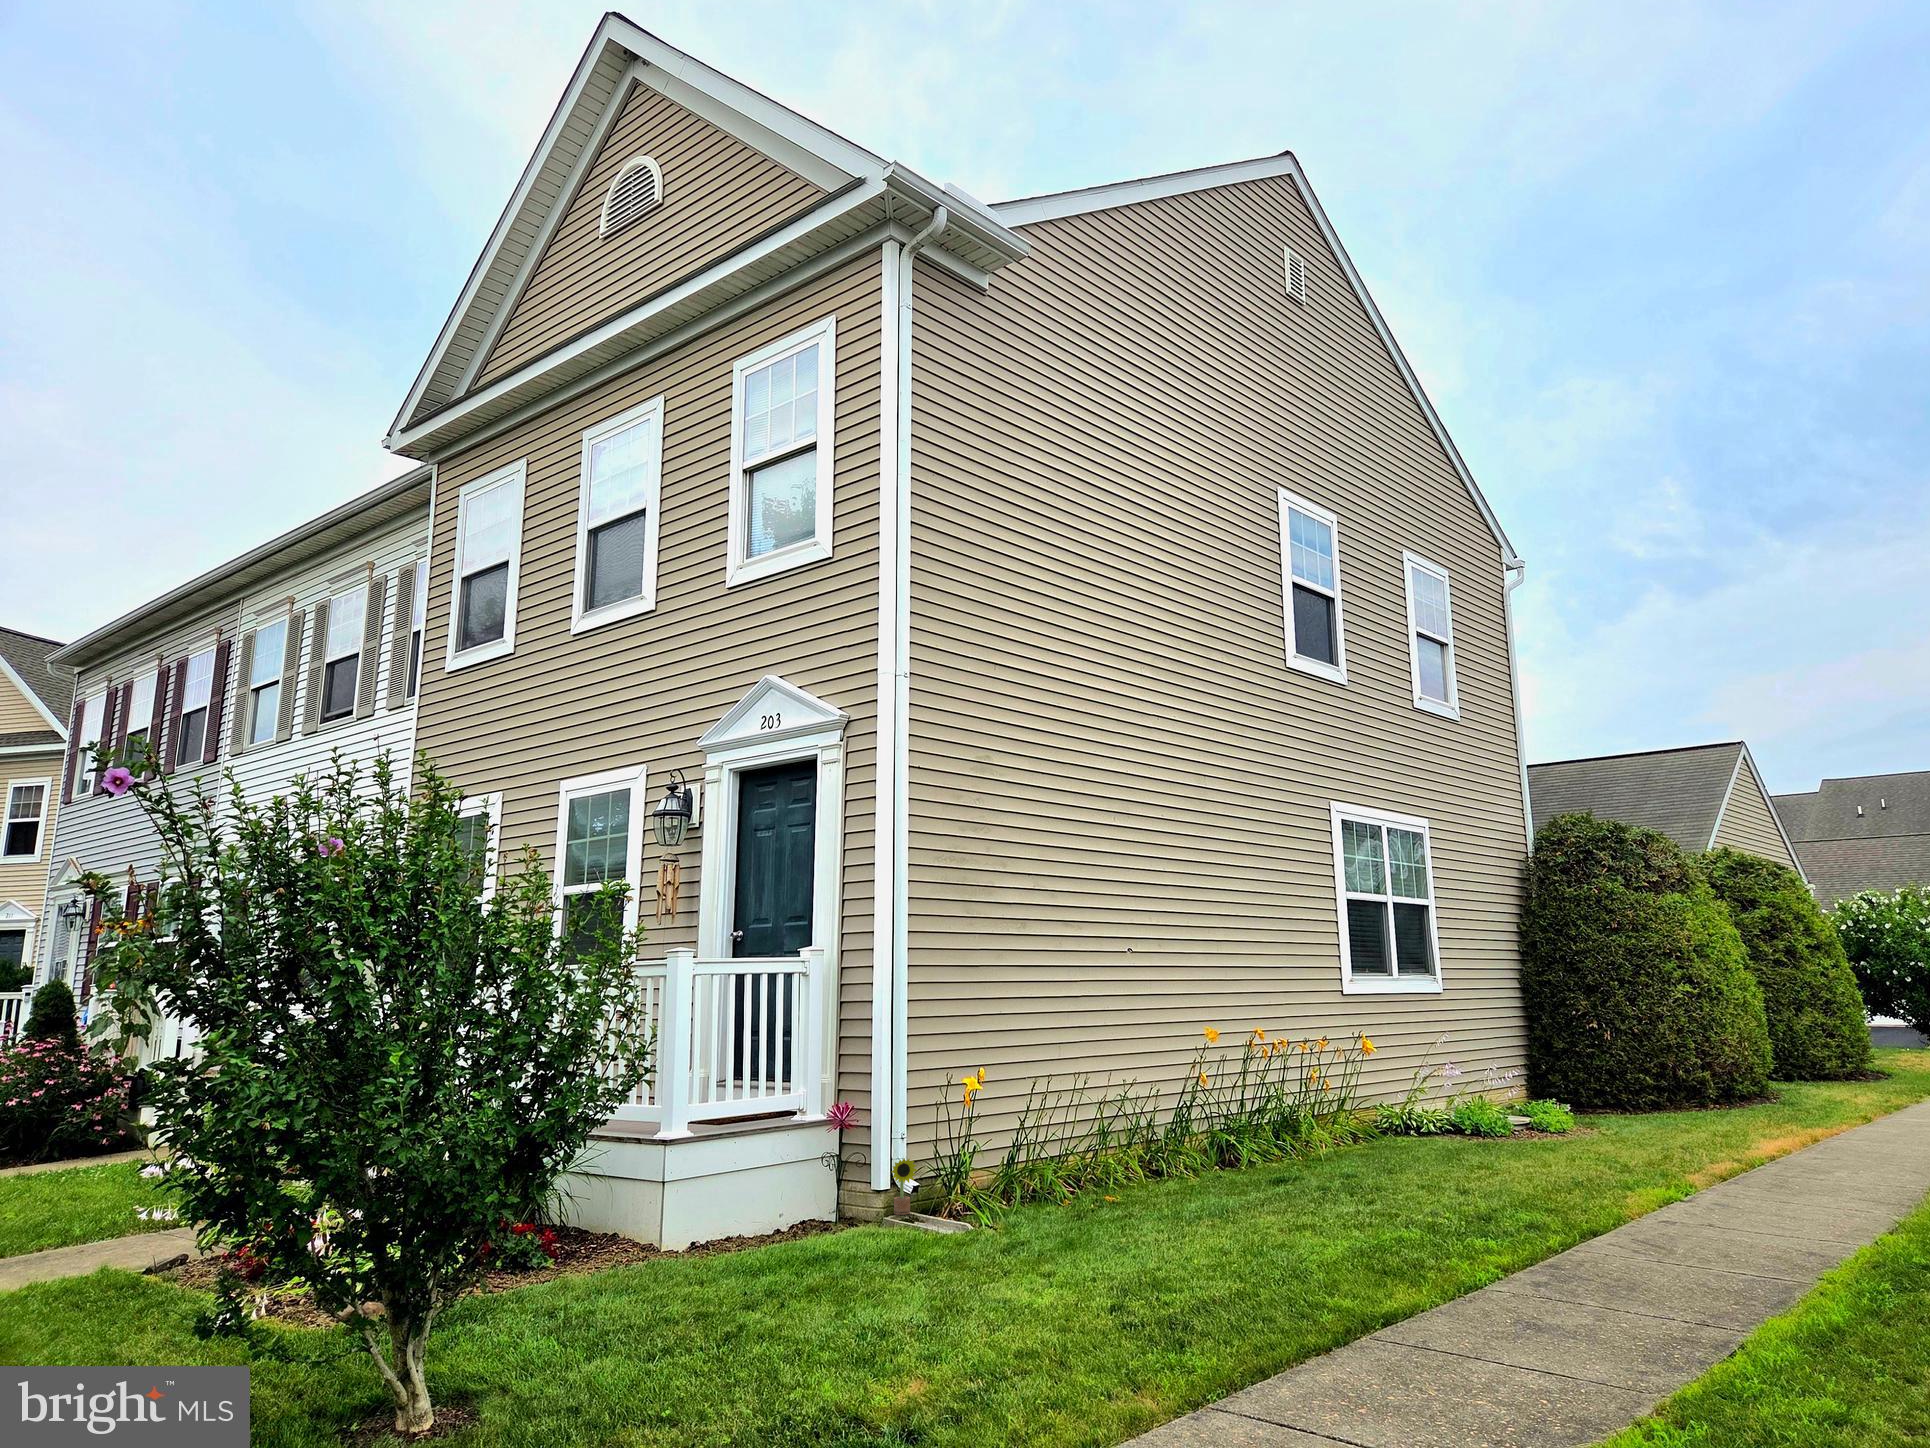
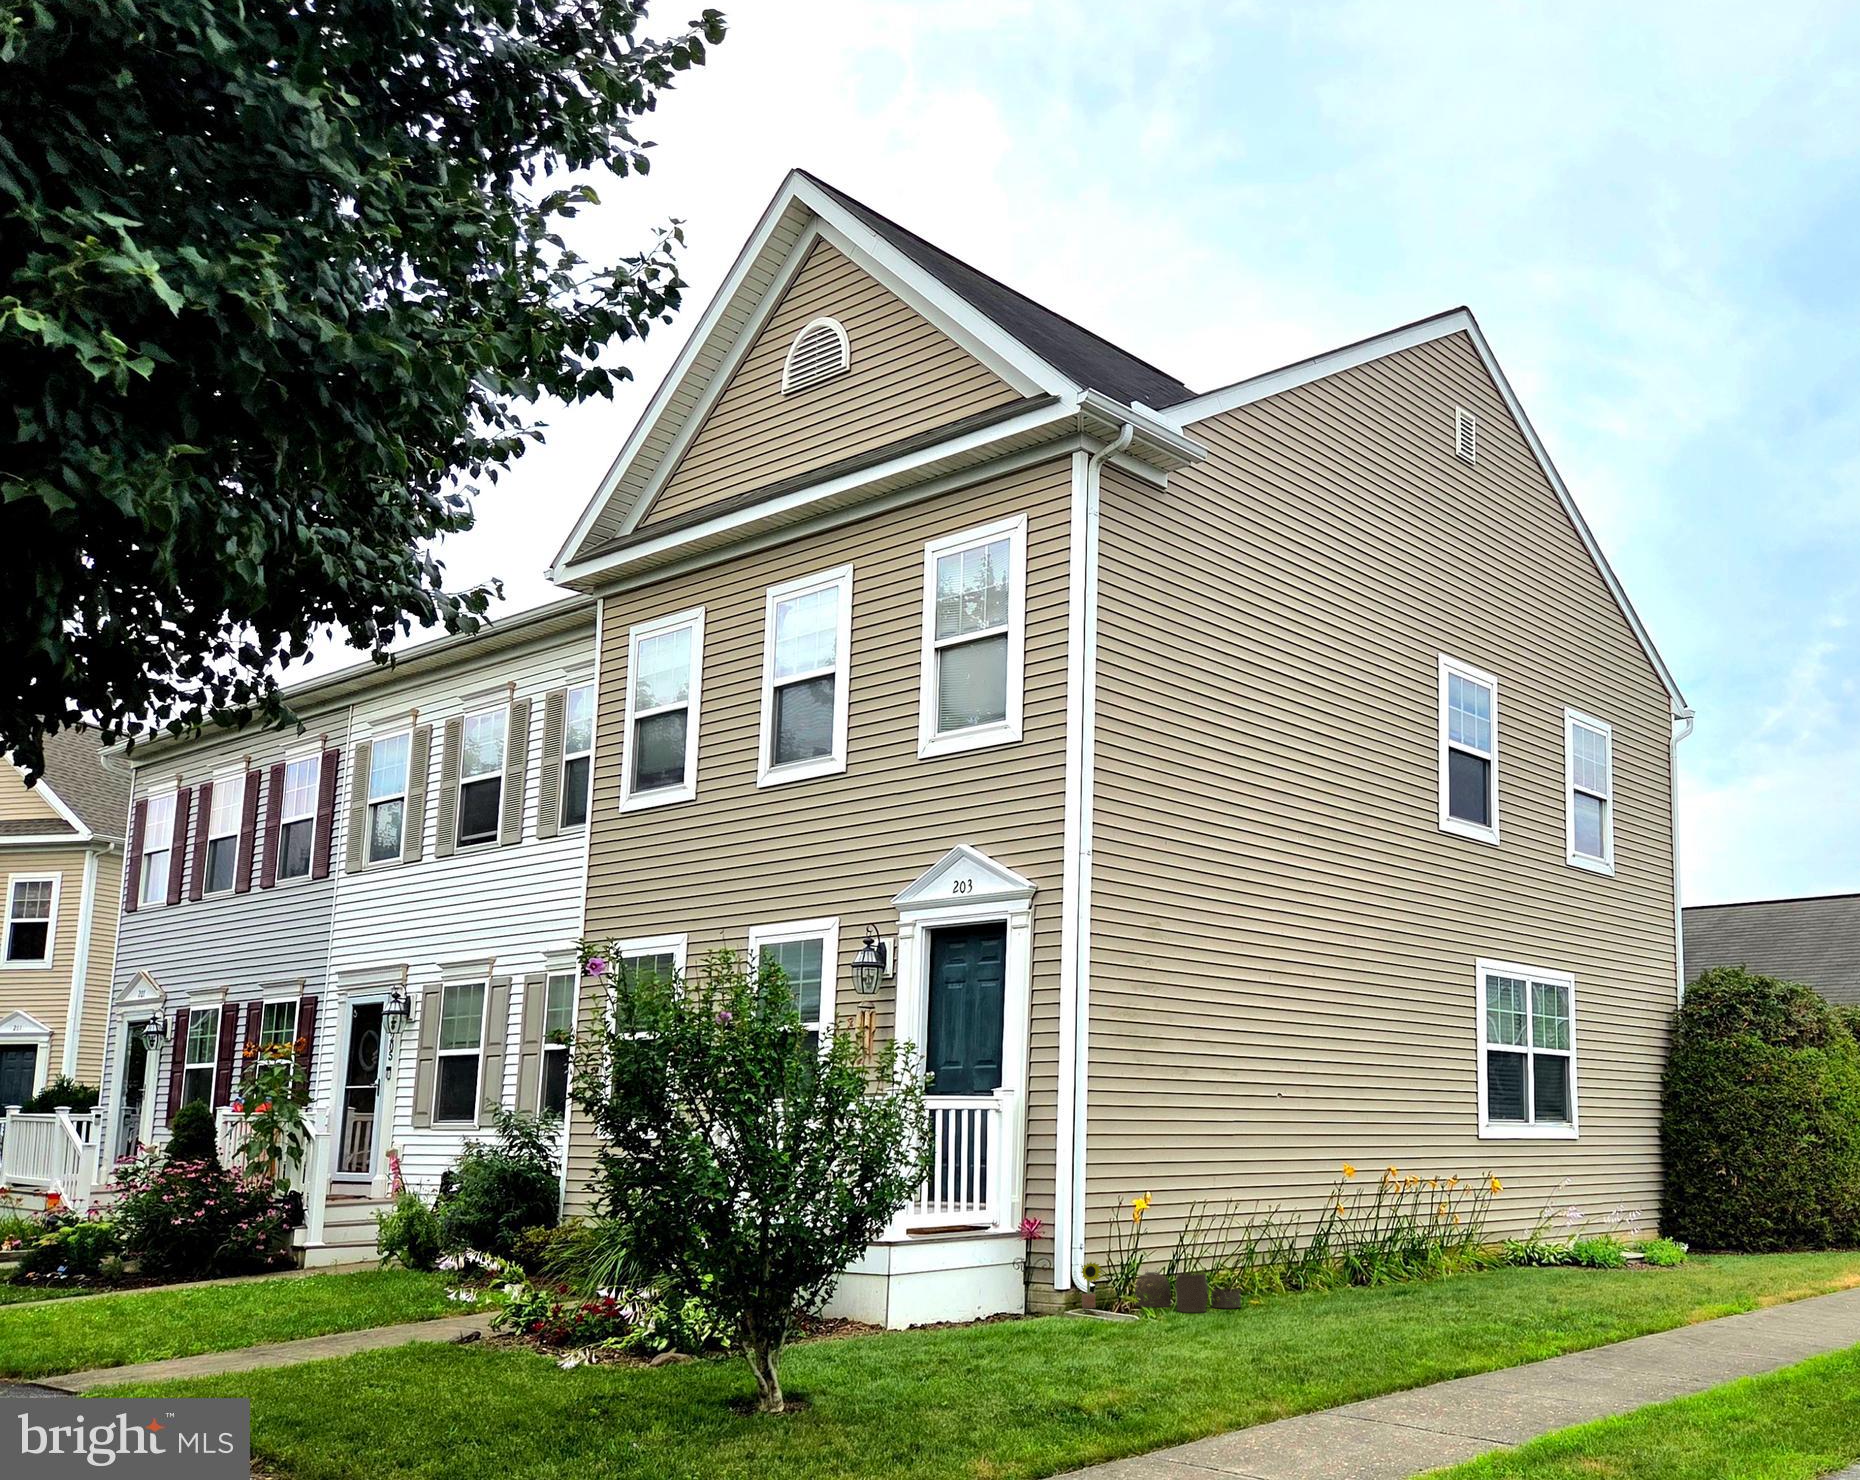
woven basket: none [960,1160,1087,1218] -> present [1135,1271,1241,1313]

